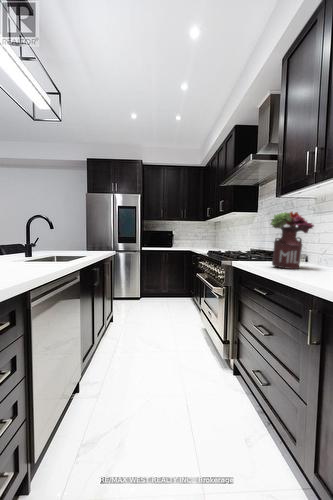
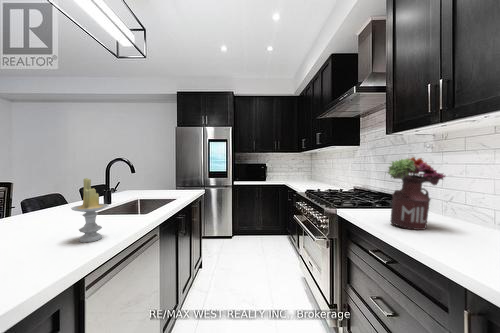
candle: none [12,220,41,270] -> present [71,178,109,242]

